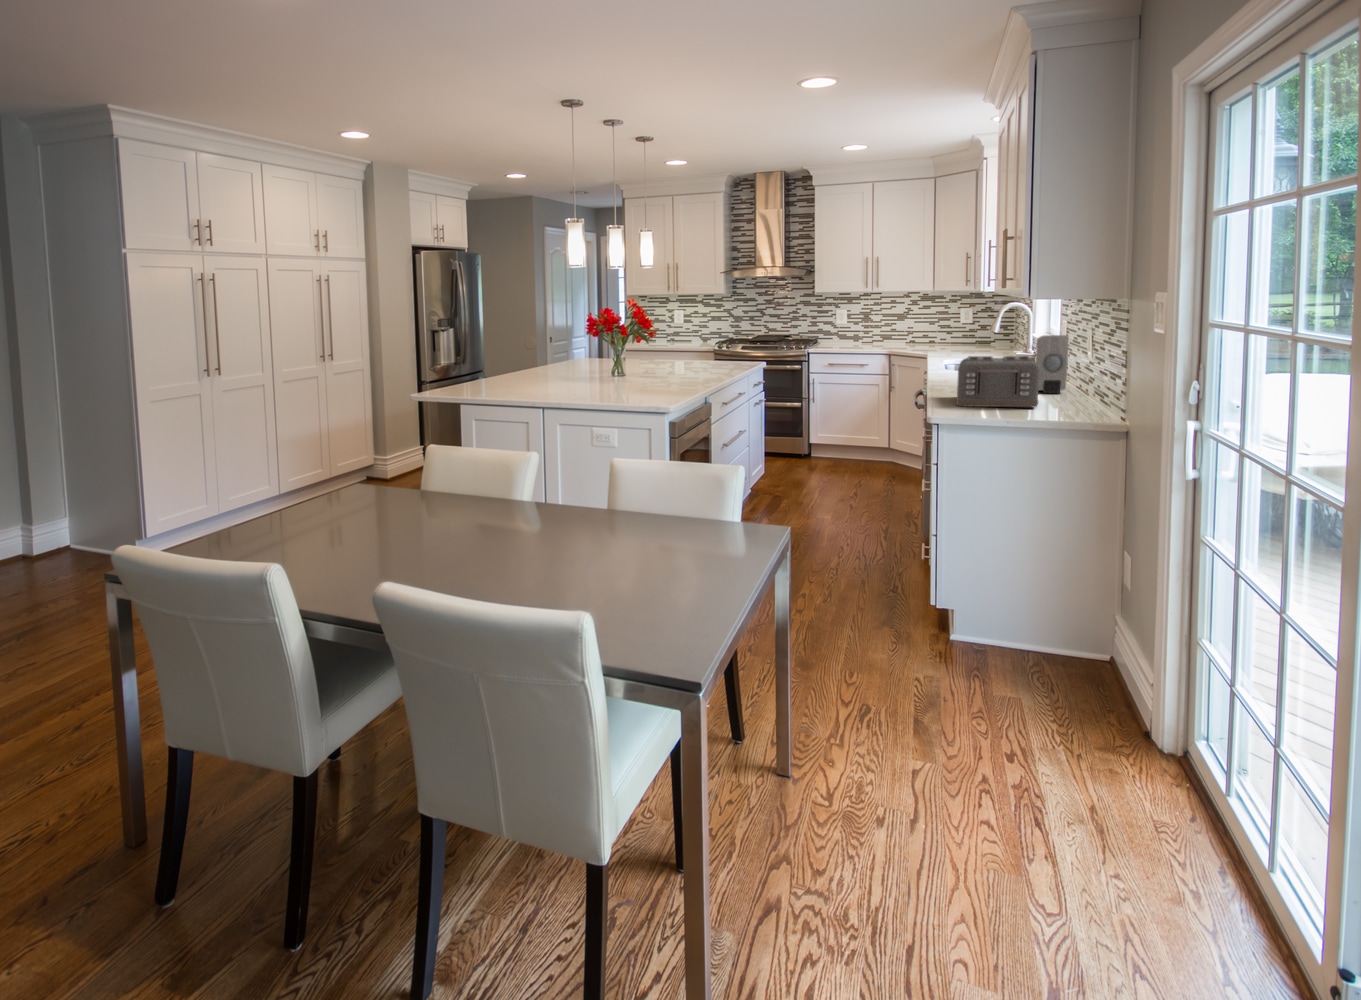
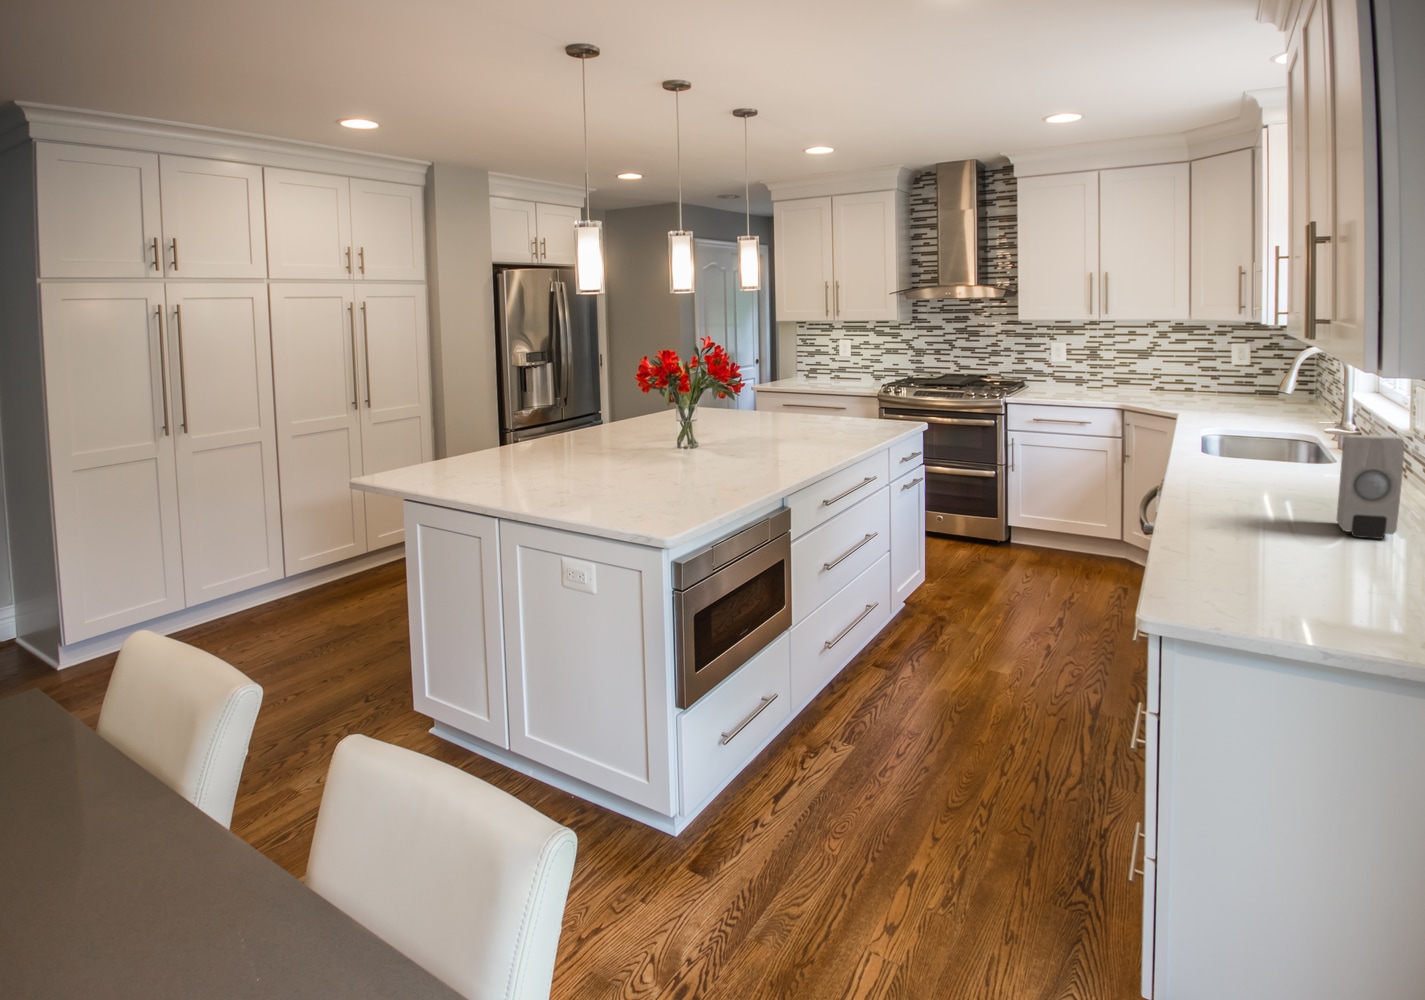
toaster: present [956,356,1040,407] -> none [1175,479,1342,593]

